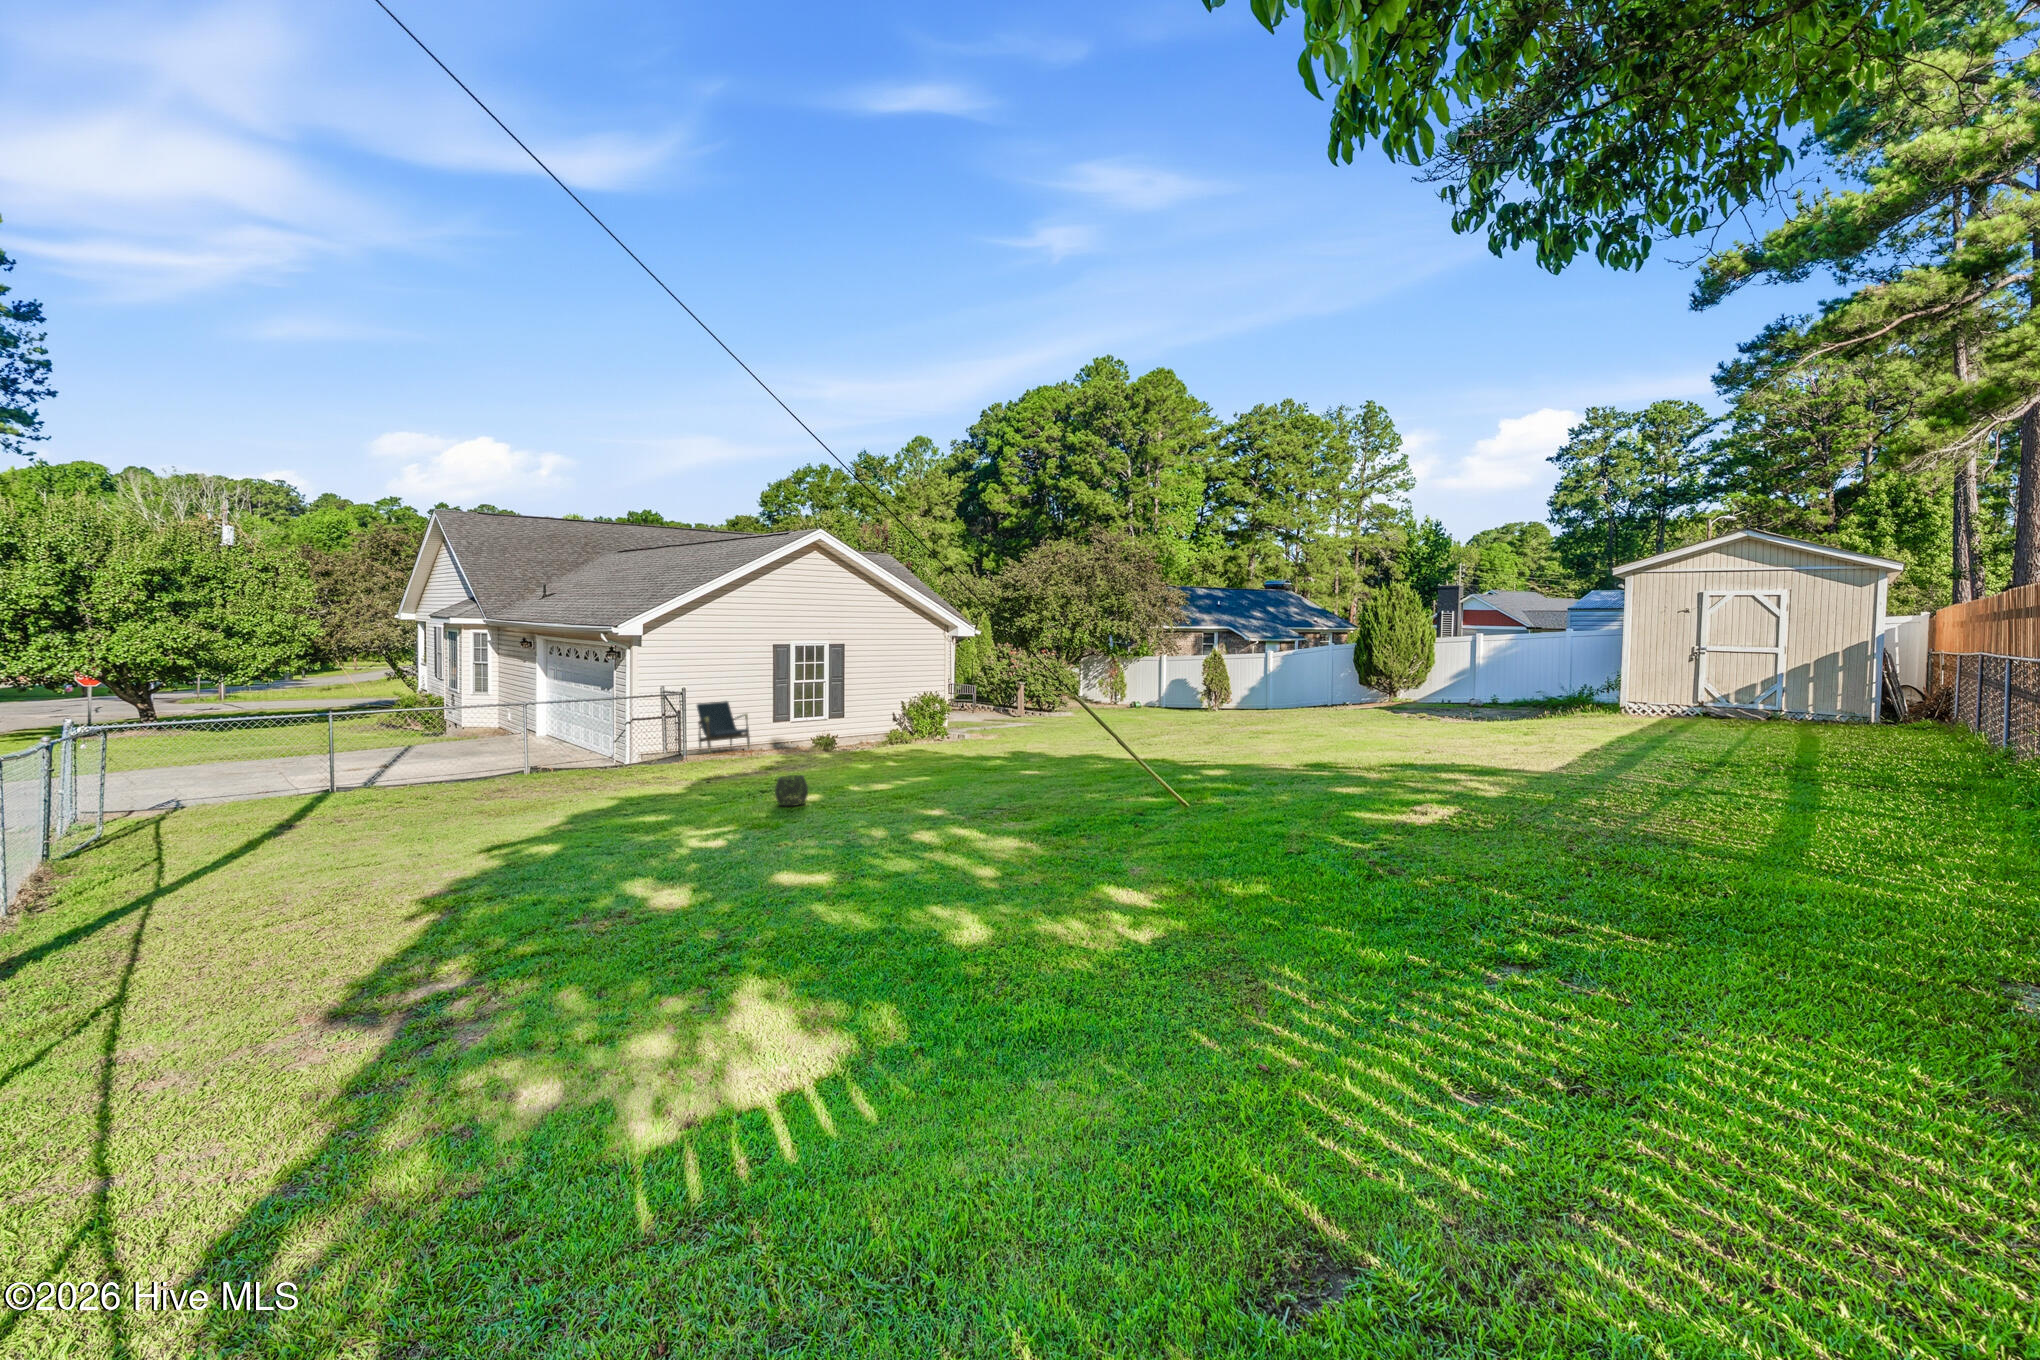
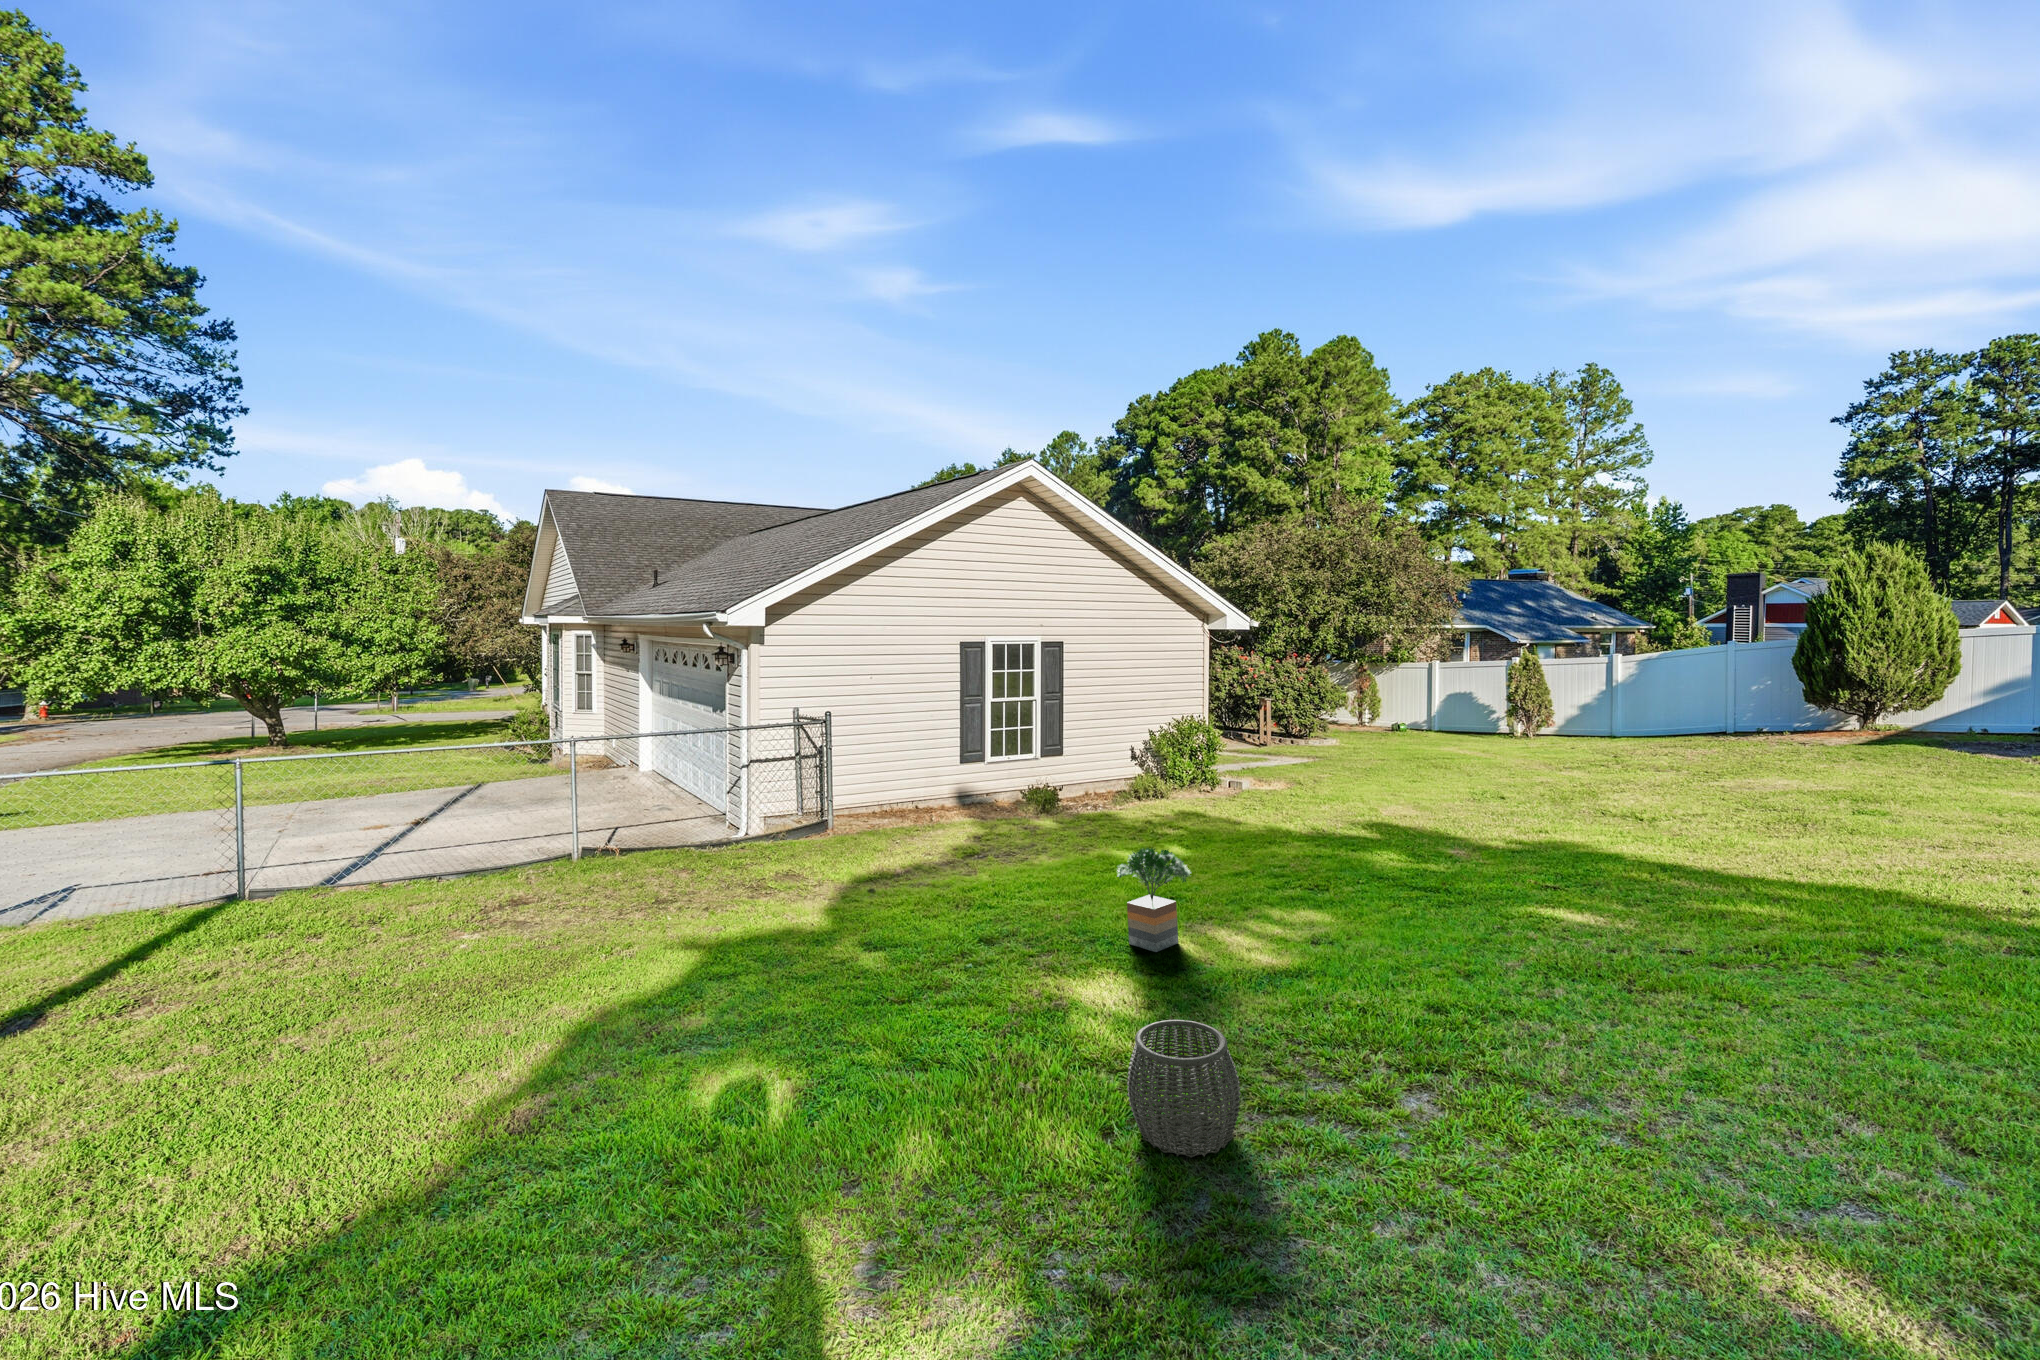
lounge chair: present [697,701,750,752] -> none [847,732,932,822]
potted tree: none [809,741,840,781] -> present [1117,848,1191,952]

